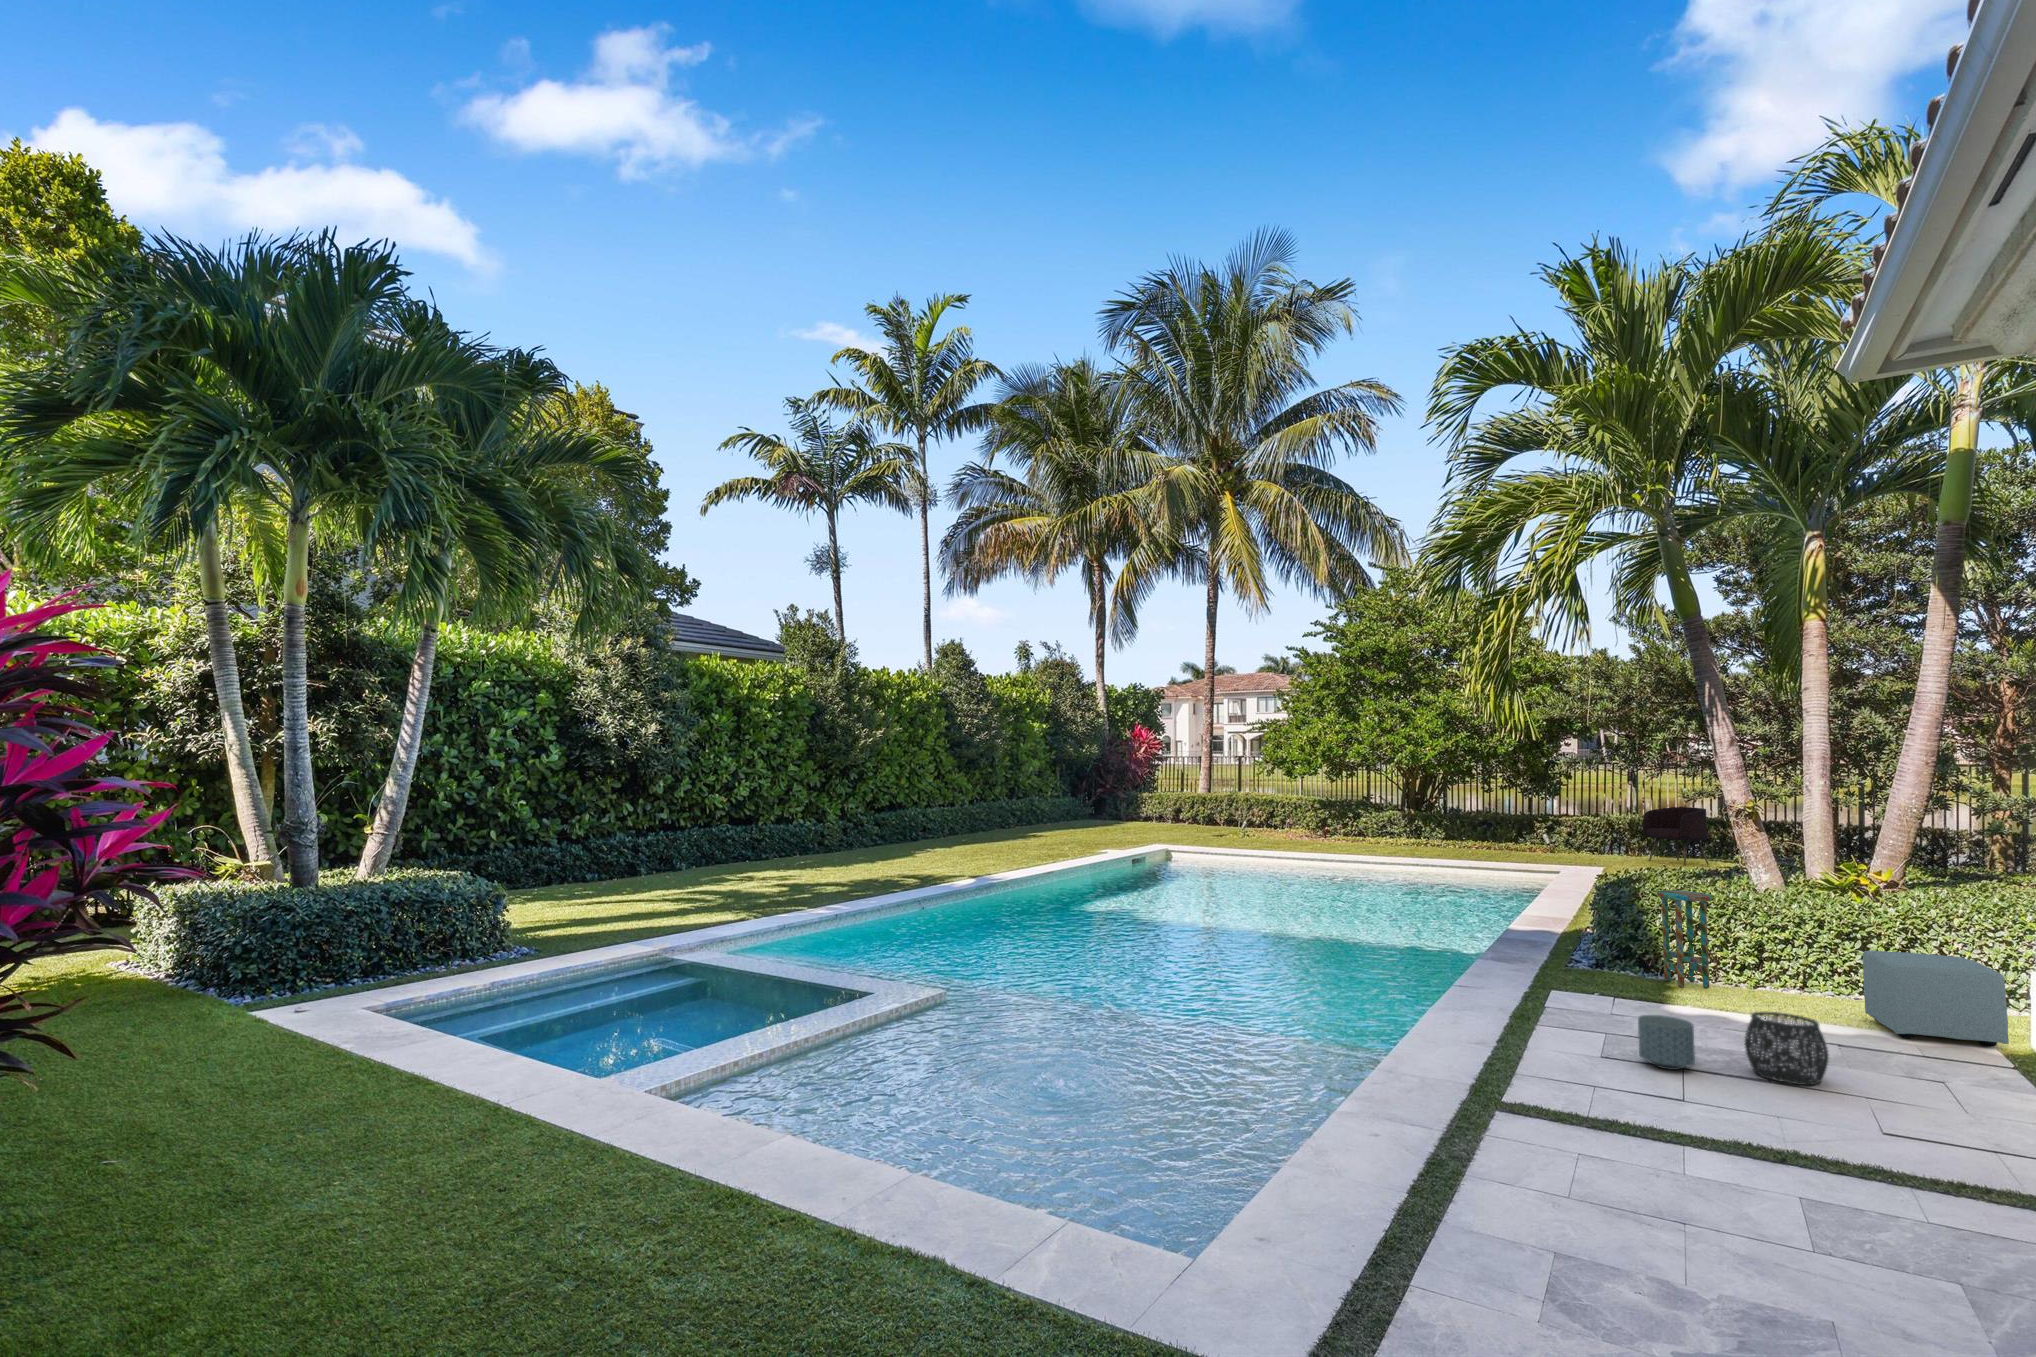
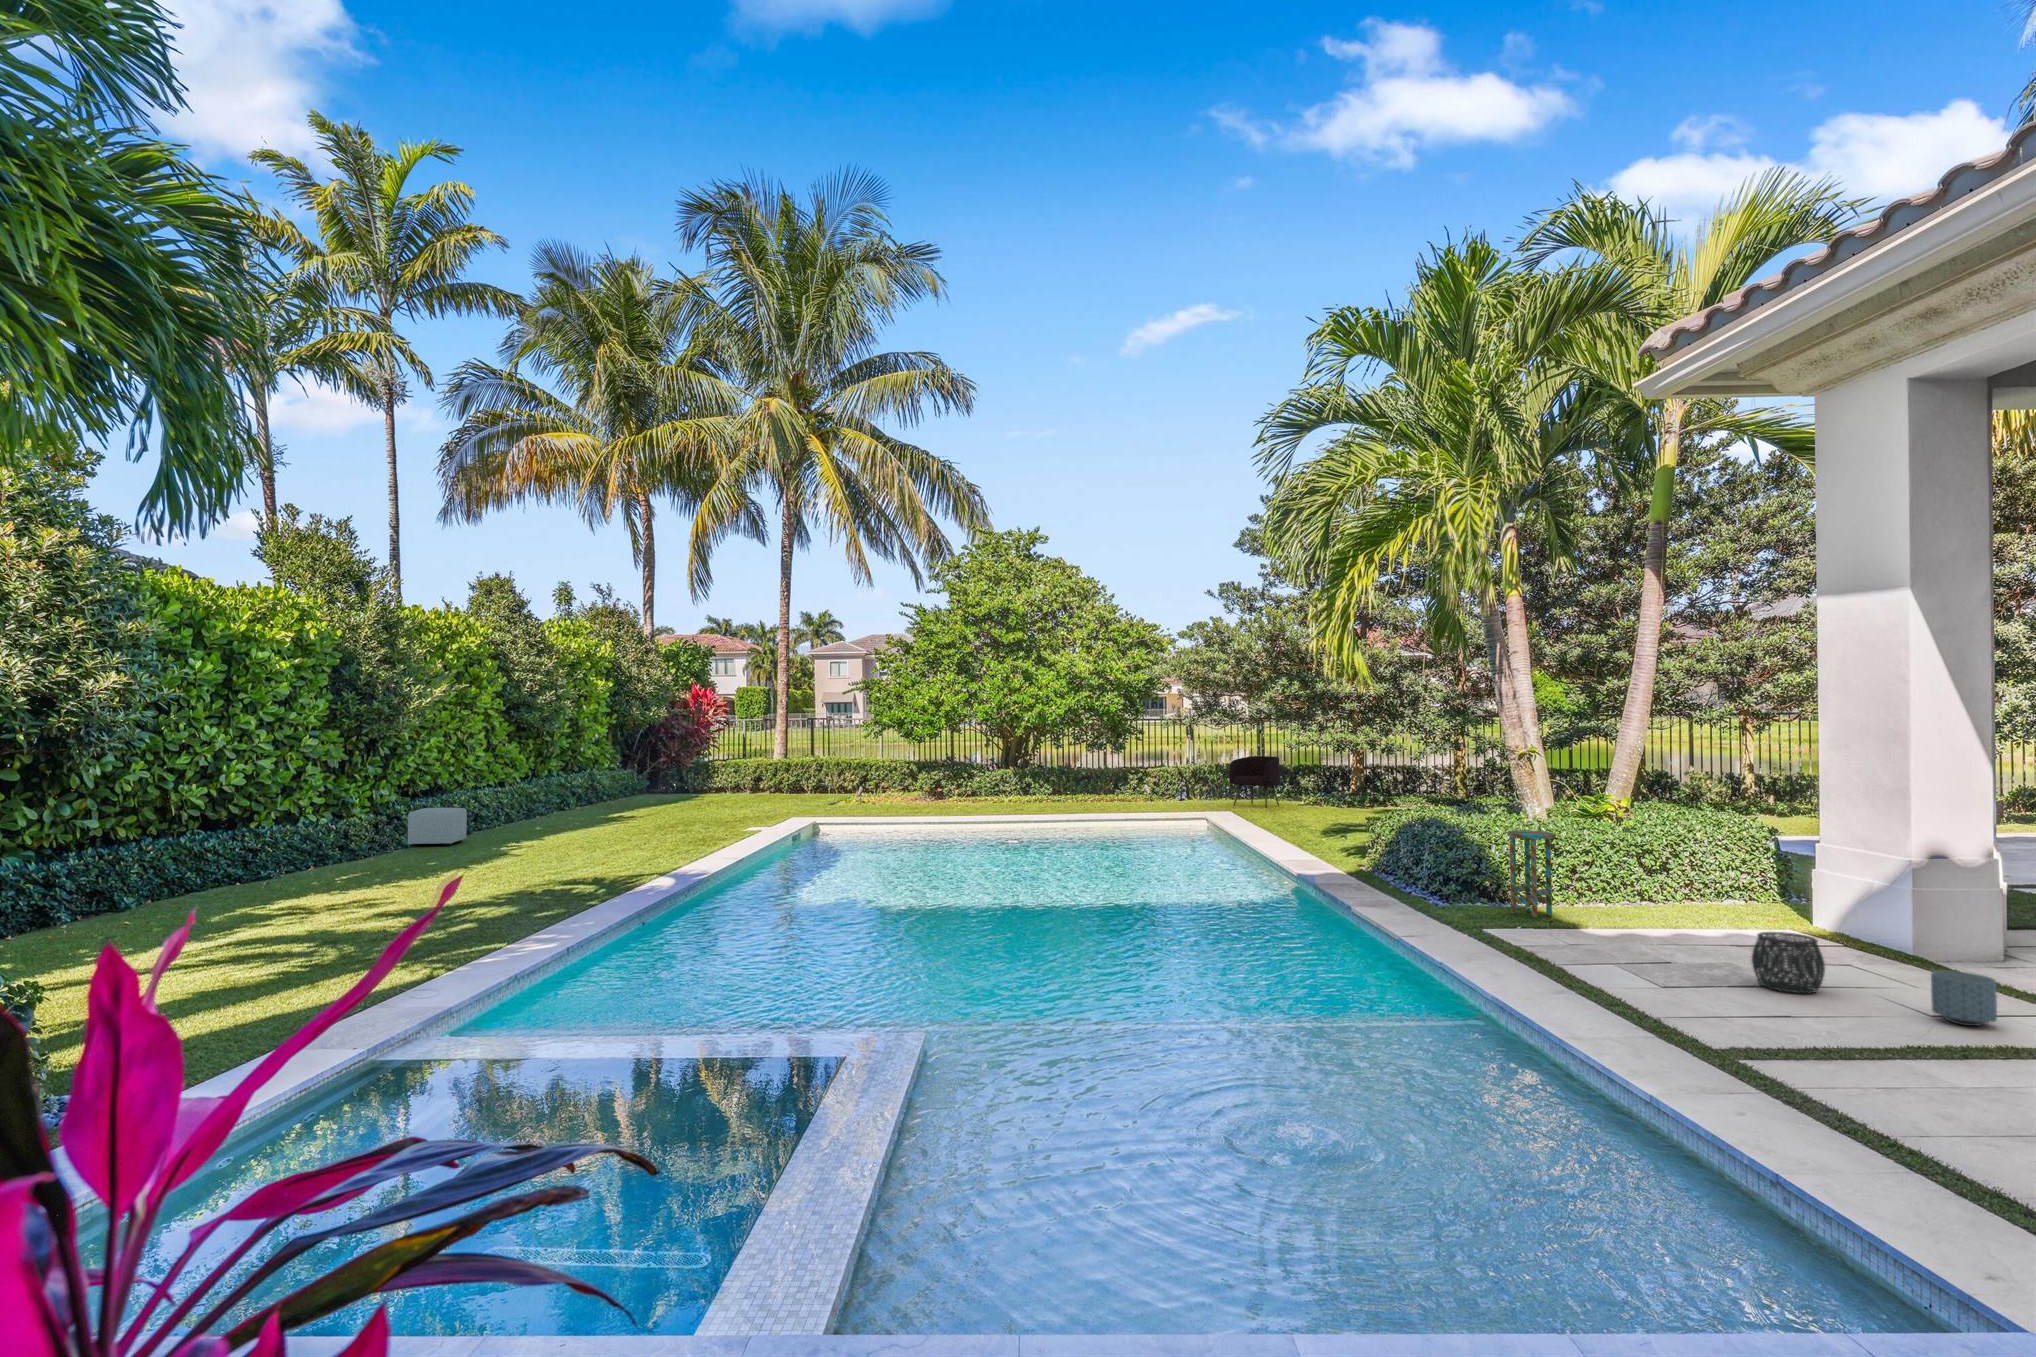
ottoman: present [1863,951,2009,1047] -> present [408,808,467,846]
planter: present [1638,1015,1695,1070] -> present [1931,971,1997,1026]

